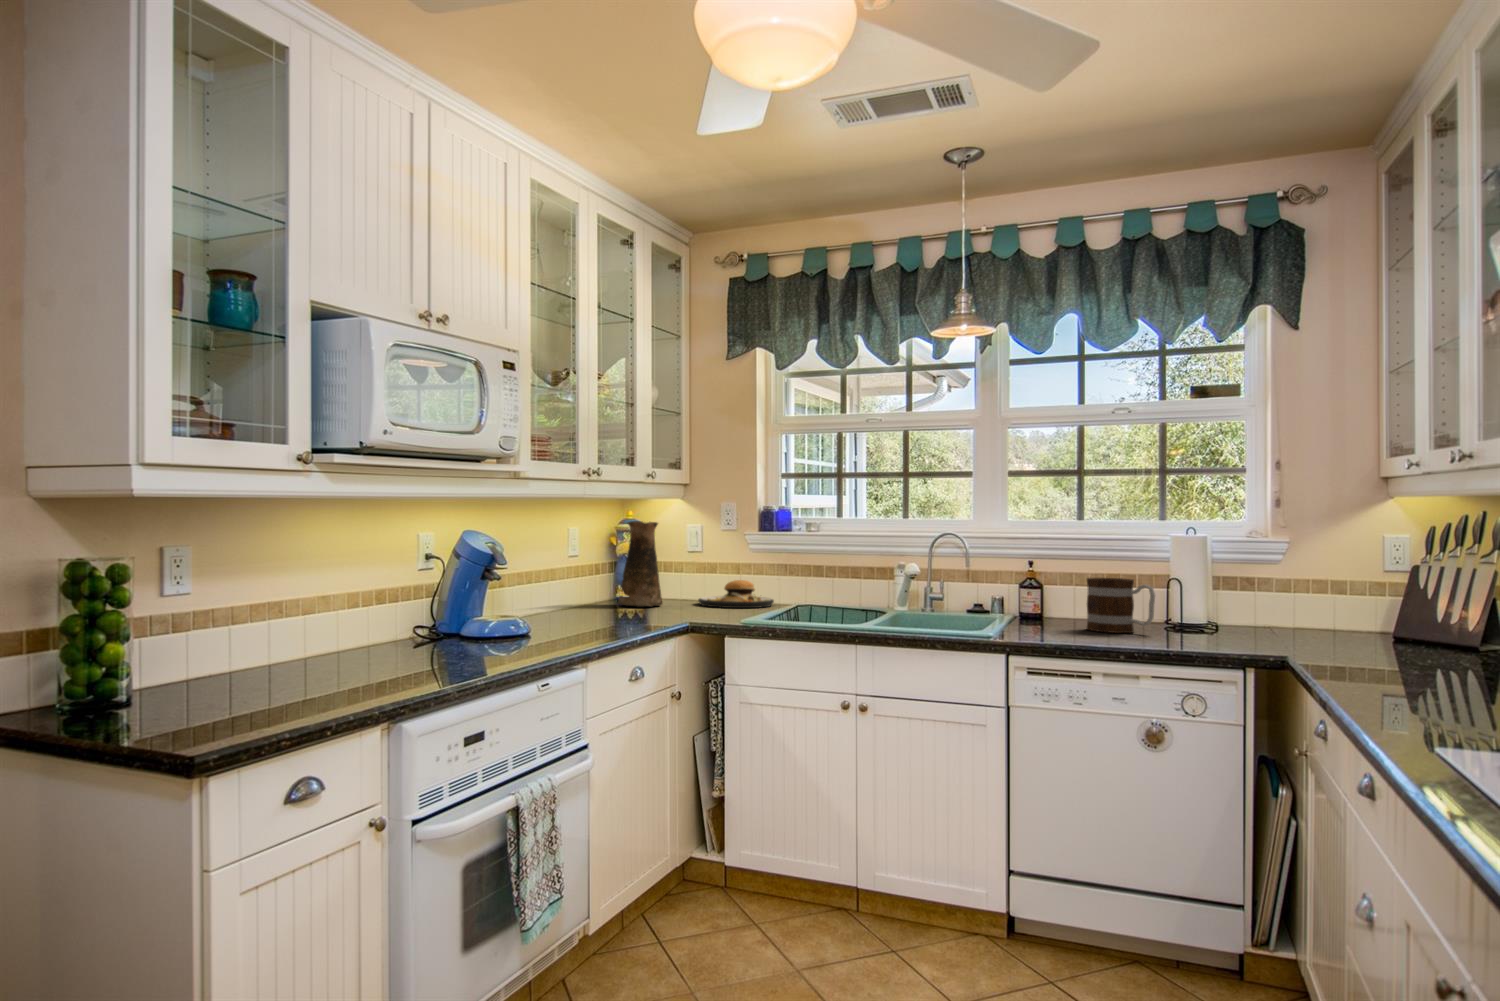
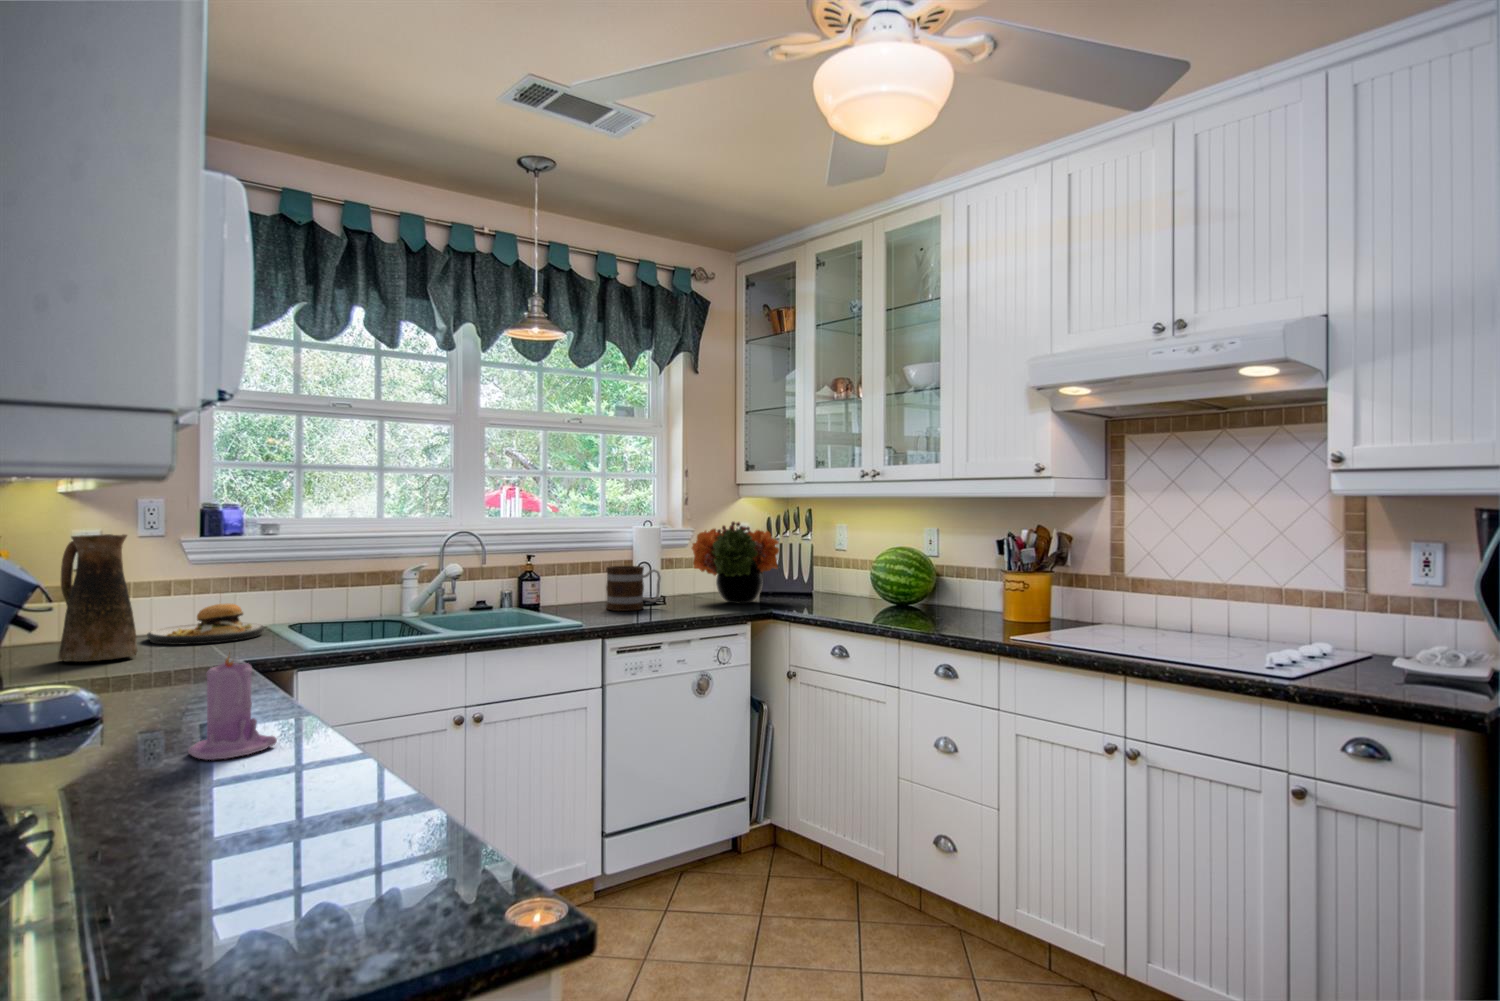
flower arrangement: none [1219,525,1378,646] -> present [691,522,779,603]
candle: none [399,577,450,645] -> present [188,656,277,760]

